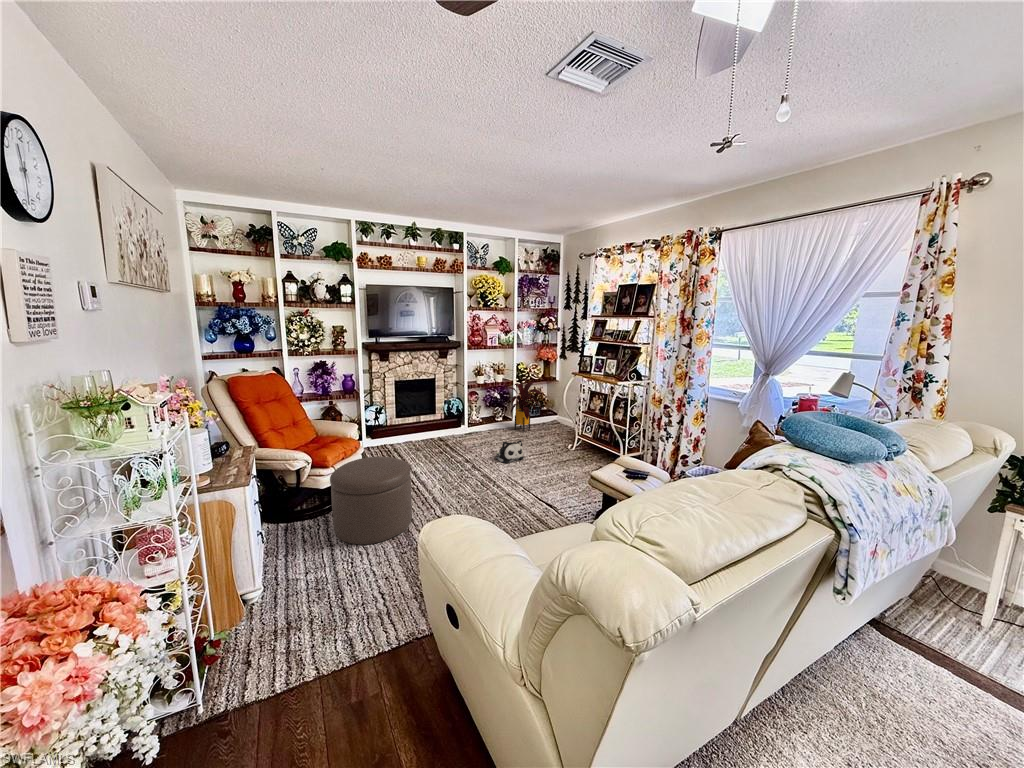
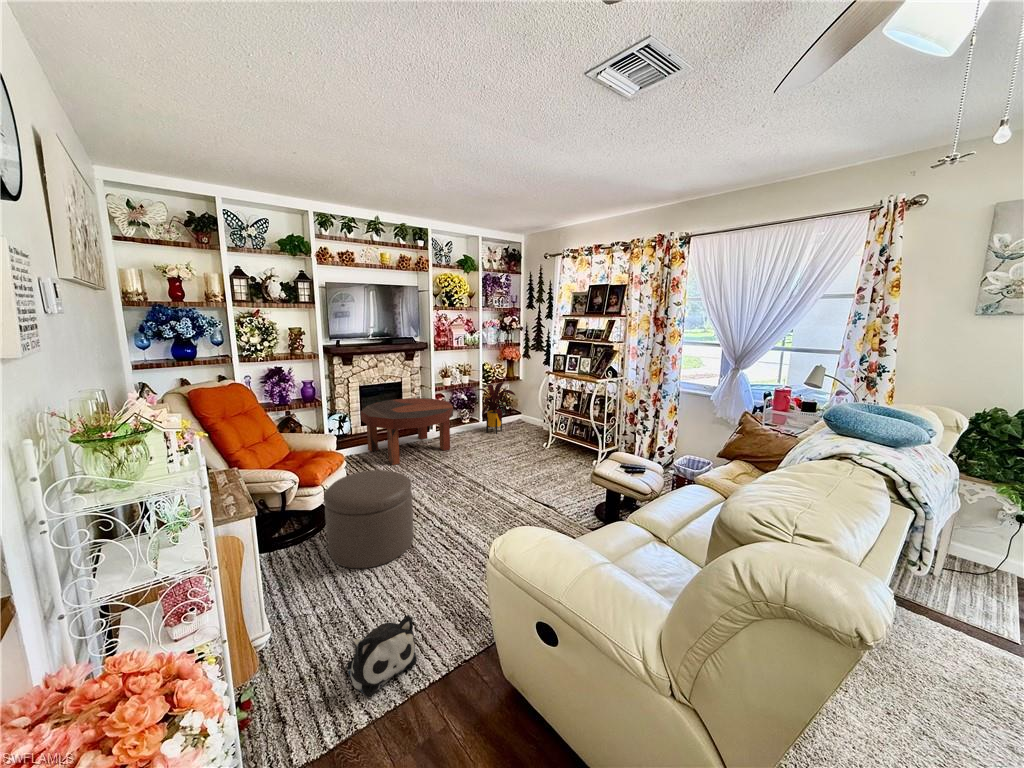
coffee table: none [393,393,478,455] -> present [361,398,453,465]
plush toy: present [496,440,524,463] -> present [347,615,417,696]

